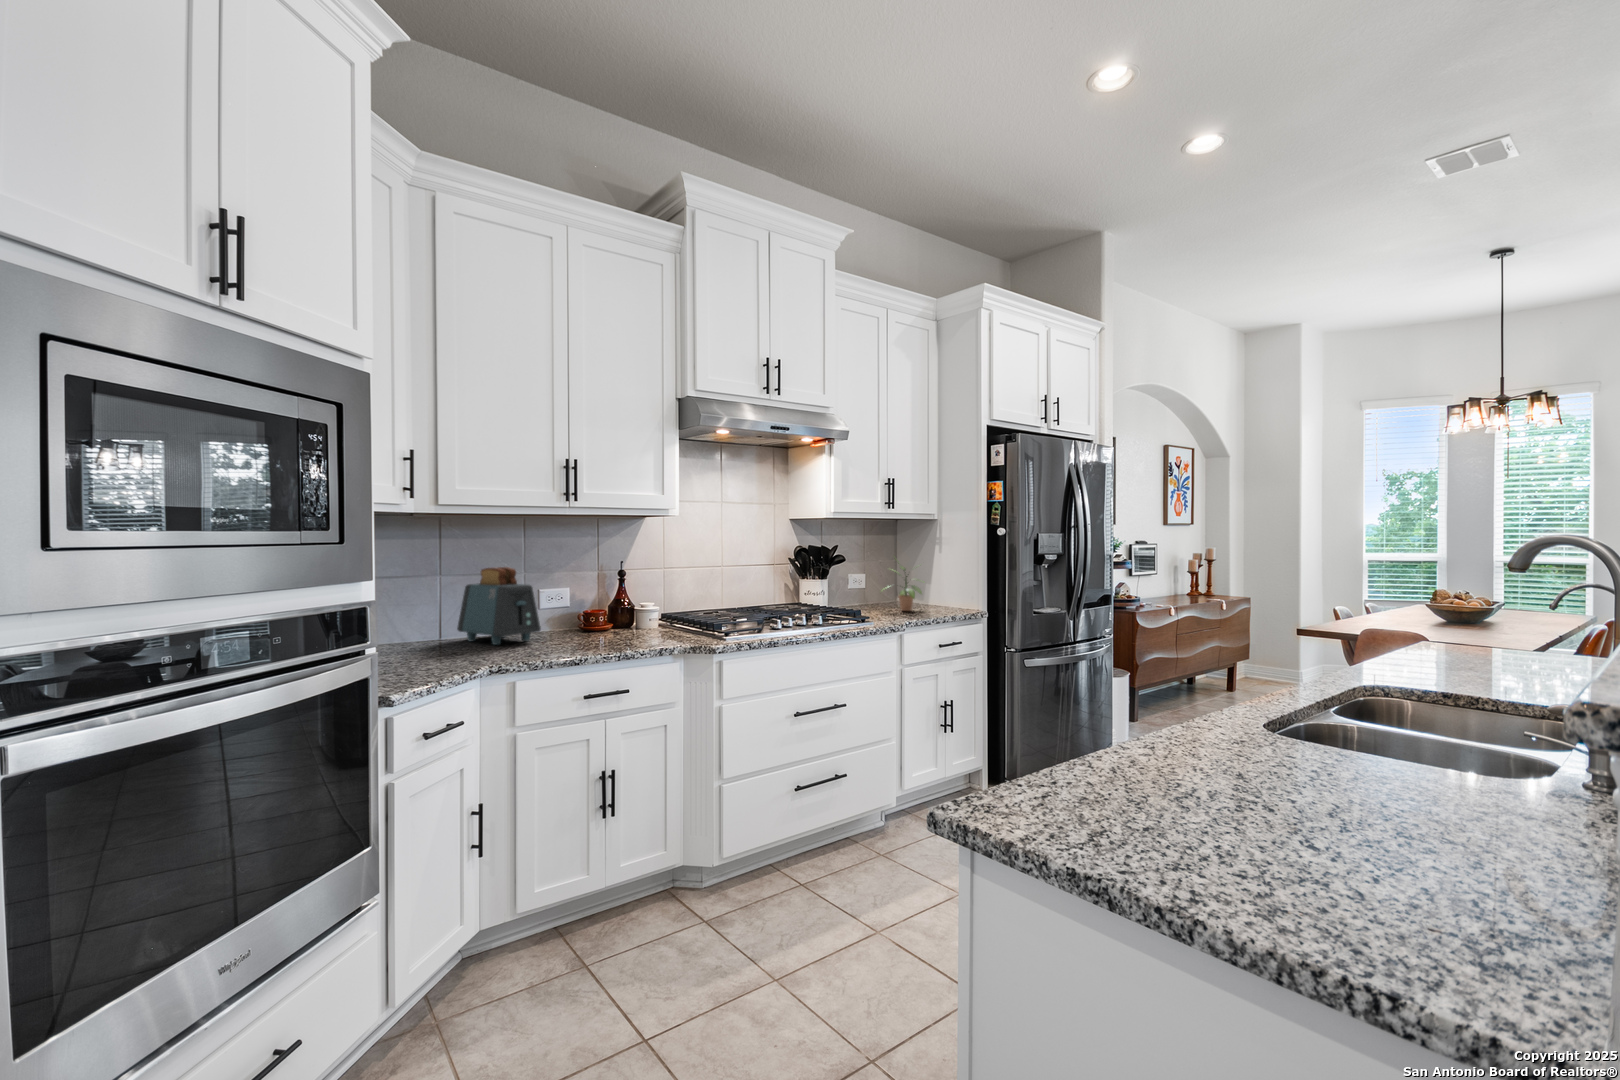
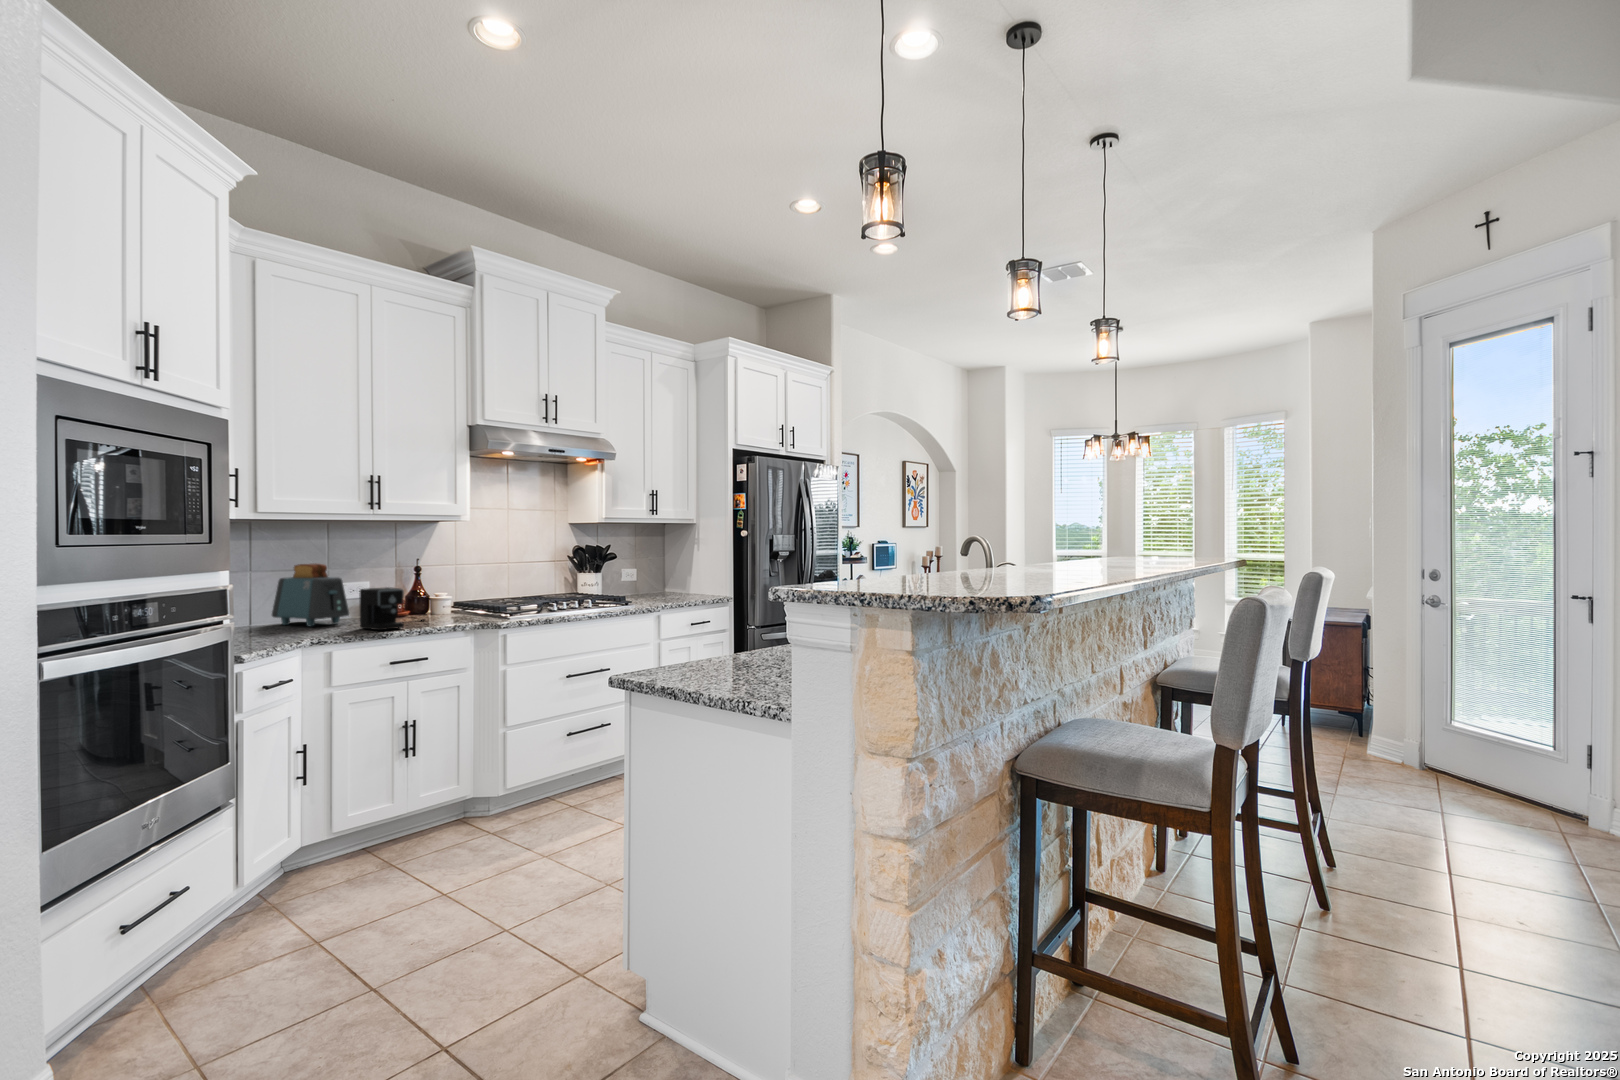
potted plant: present [886,559,924,611] -> none [642,552,680,598]
coffee maker: none [549,598,627,654] -> present [359,587,424,630]

